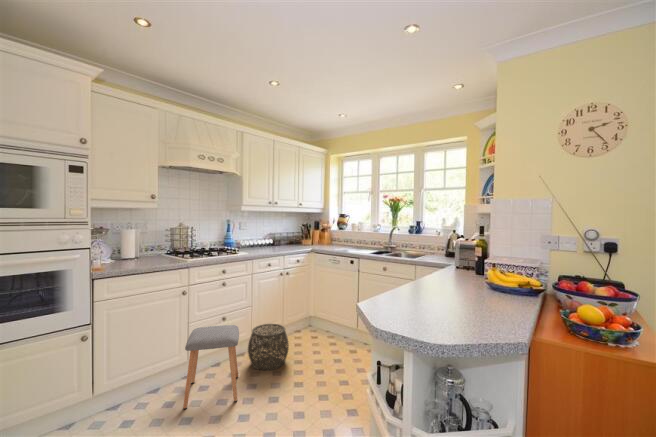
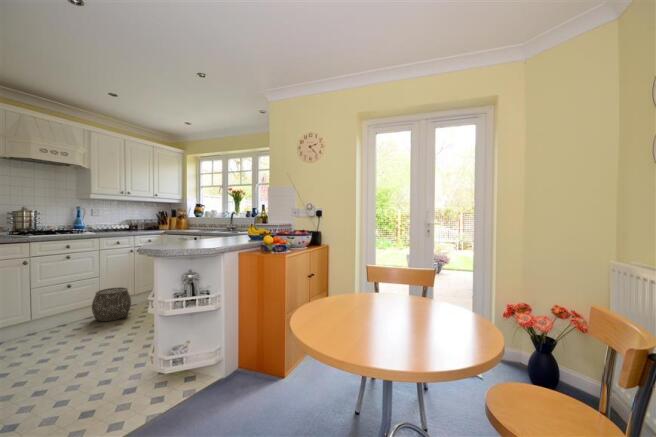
stool: present [183,325,239,409] -> none [21,286,80,347]

